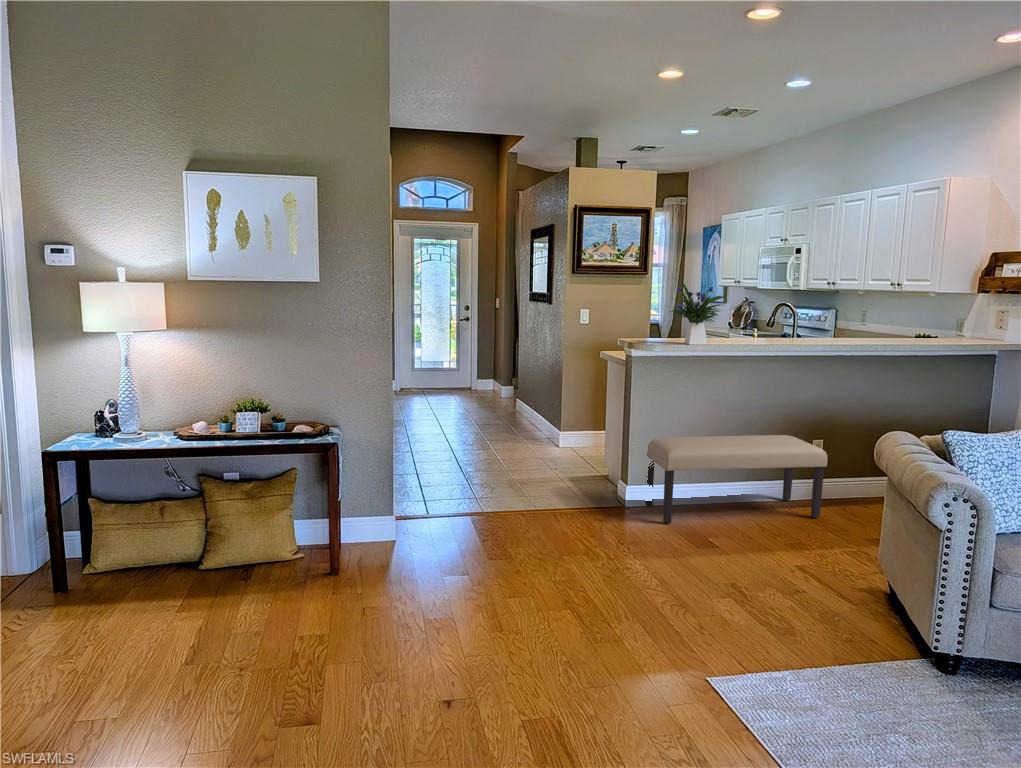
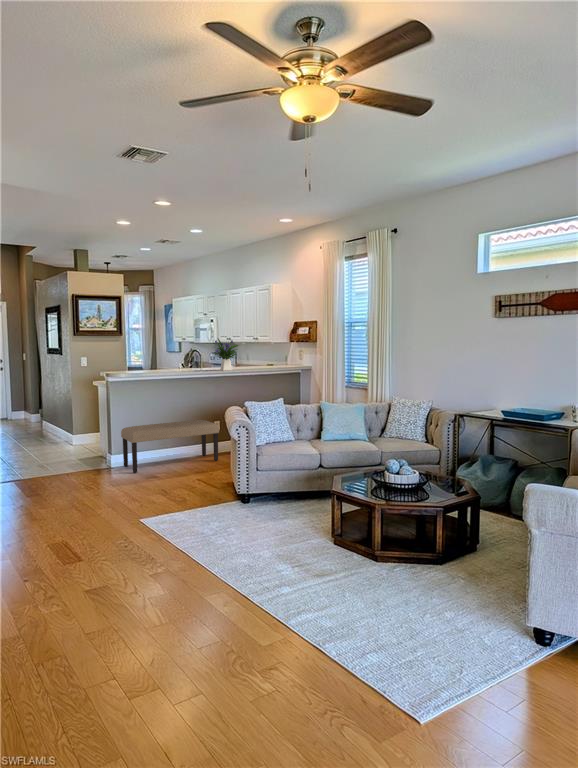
flower arrangement: present [670,282,724,345] -> present [214,339,238,370]

